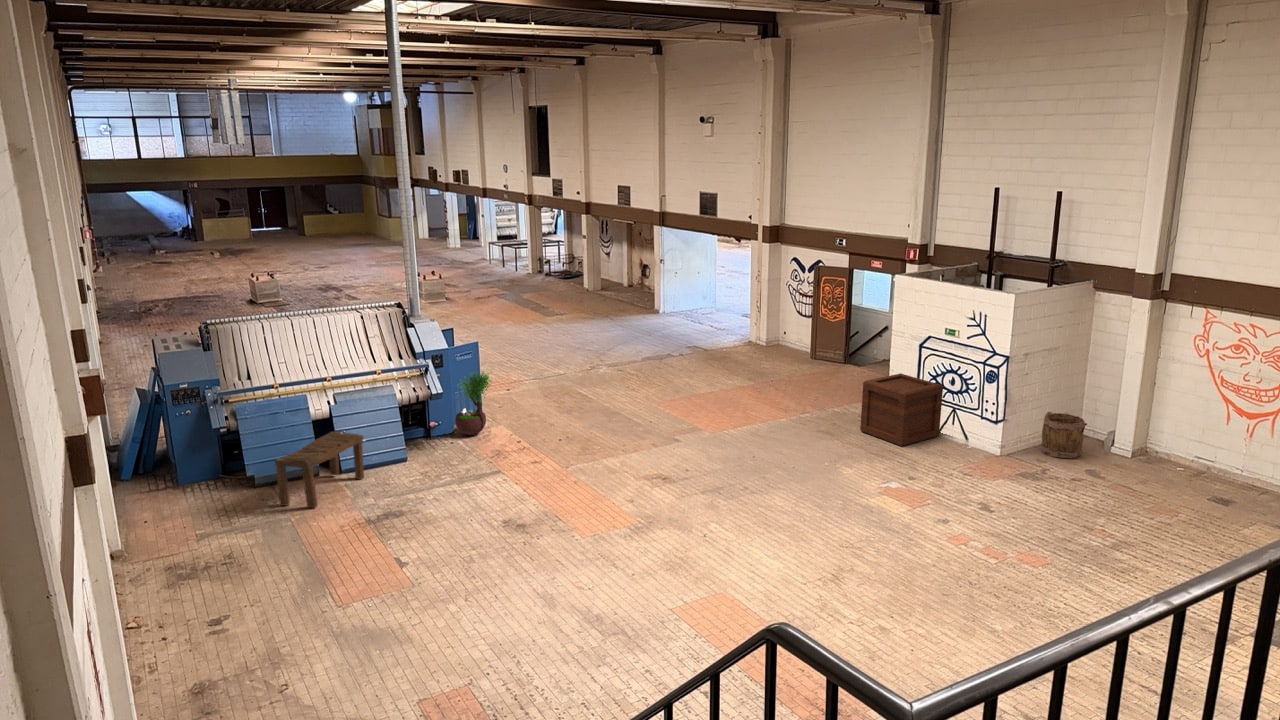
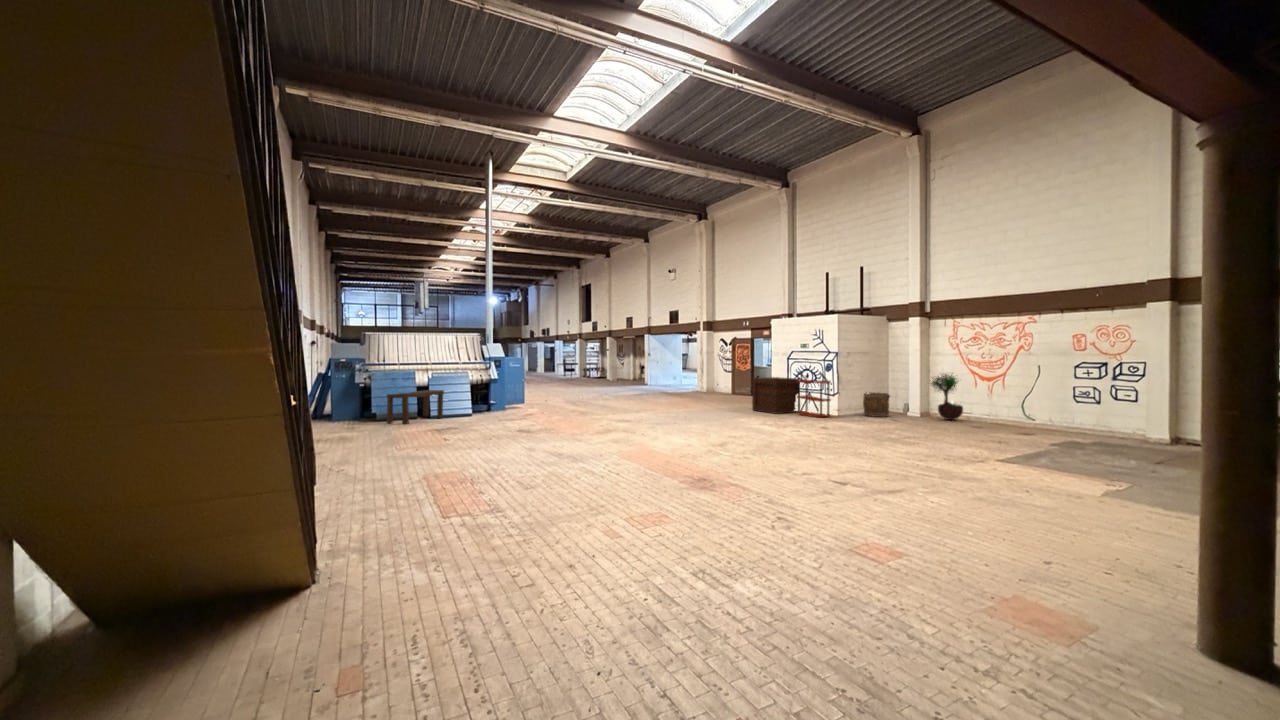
potted tree: present [455,372,492,435] -> present [931,373,963,420]
shelving unit: none [936,383,996,464] -> present [797,371,831,417]

